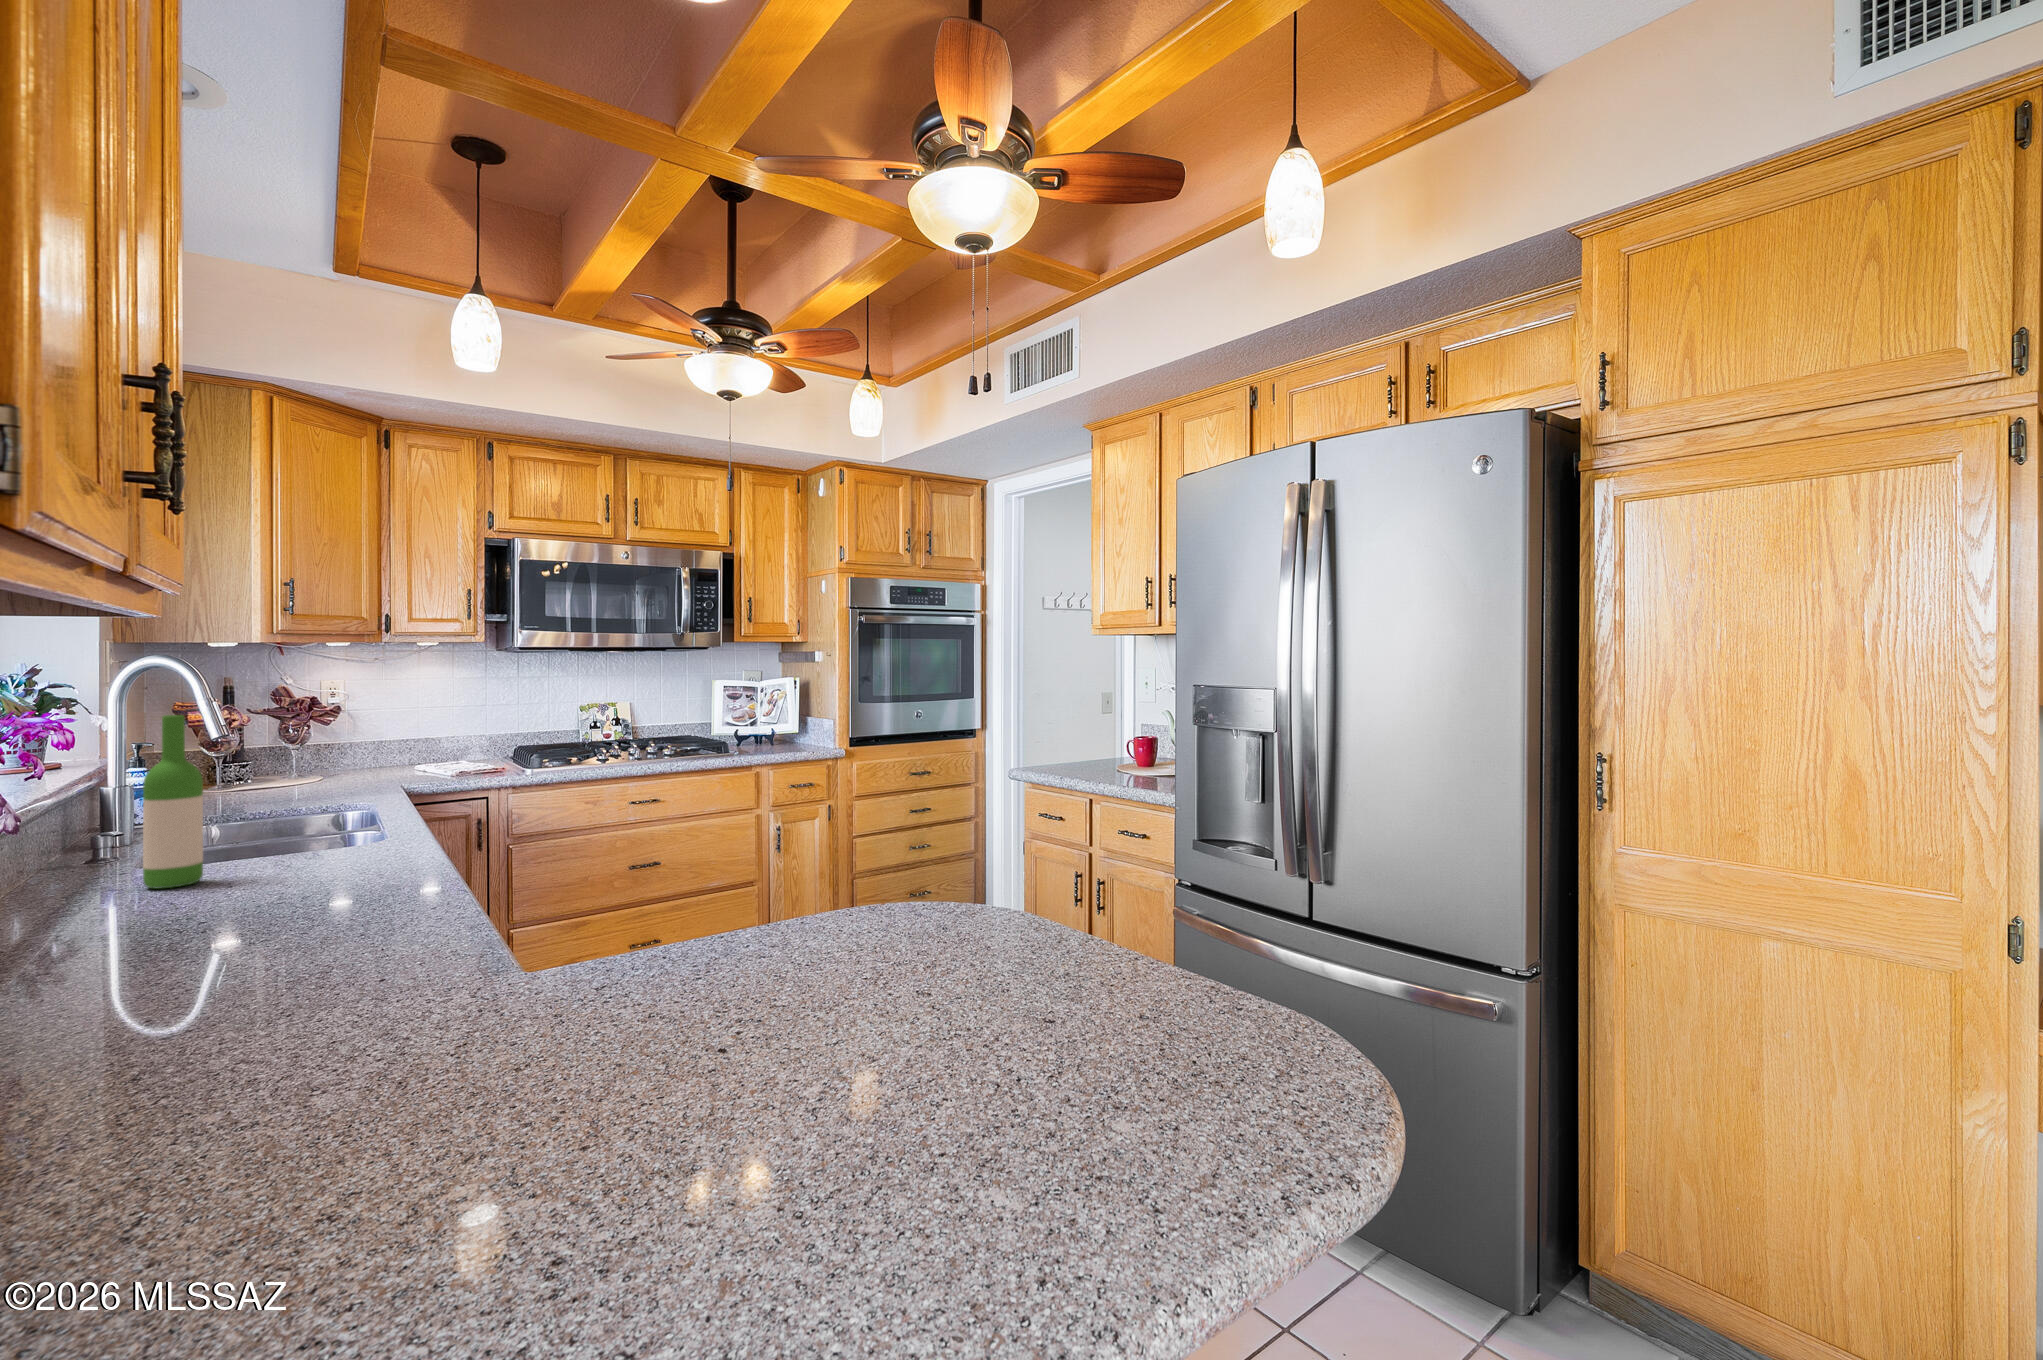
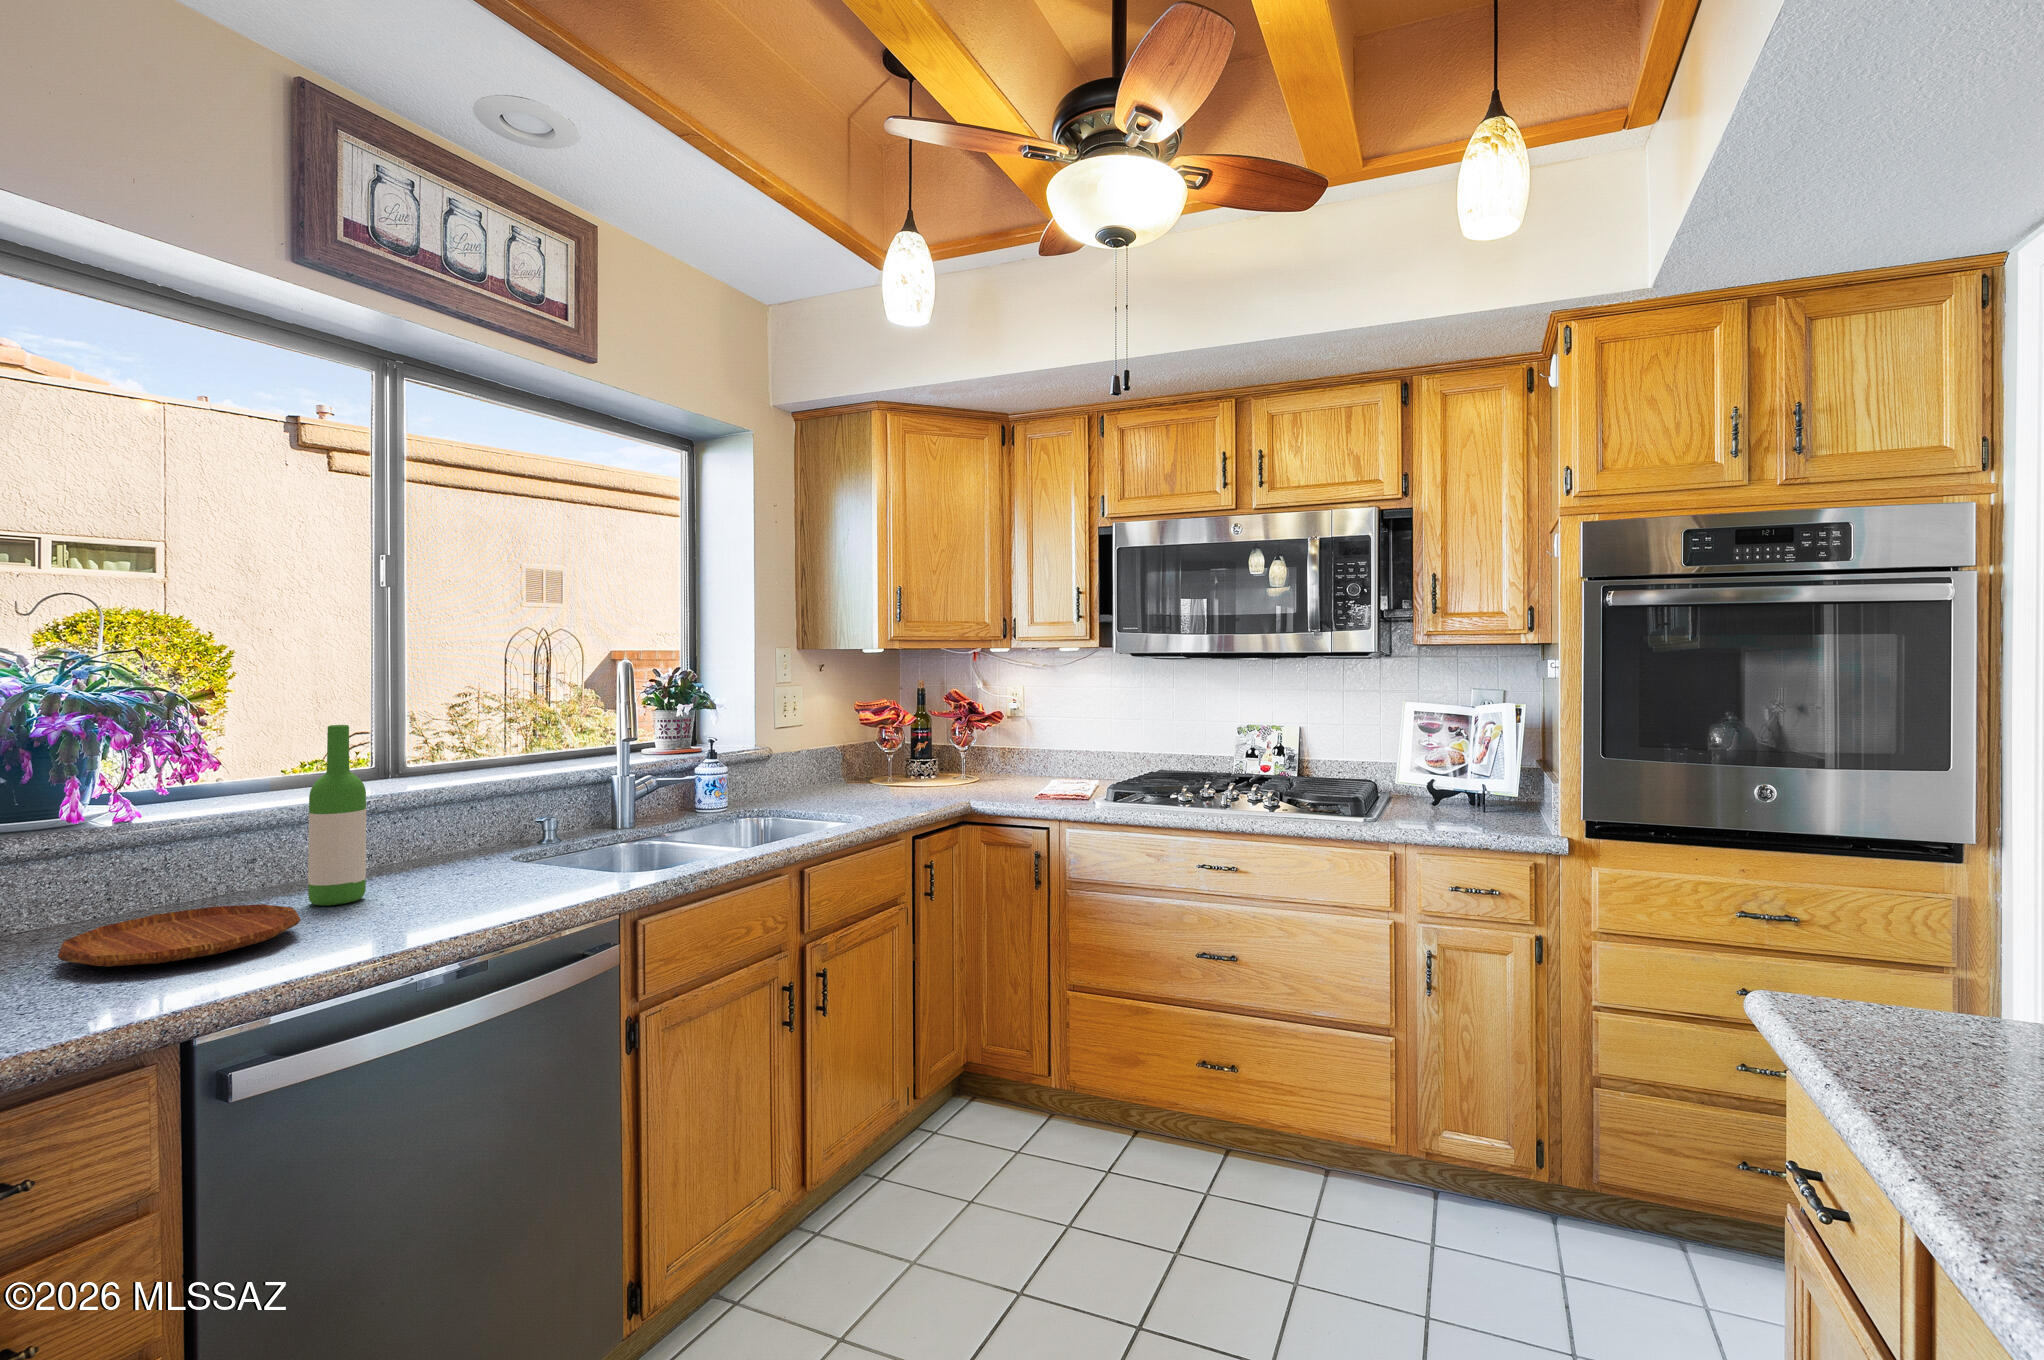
tray: none [133,867,337,914] -> present [57,904,301,967]

